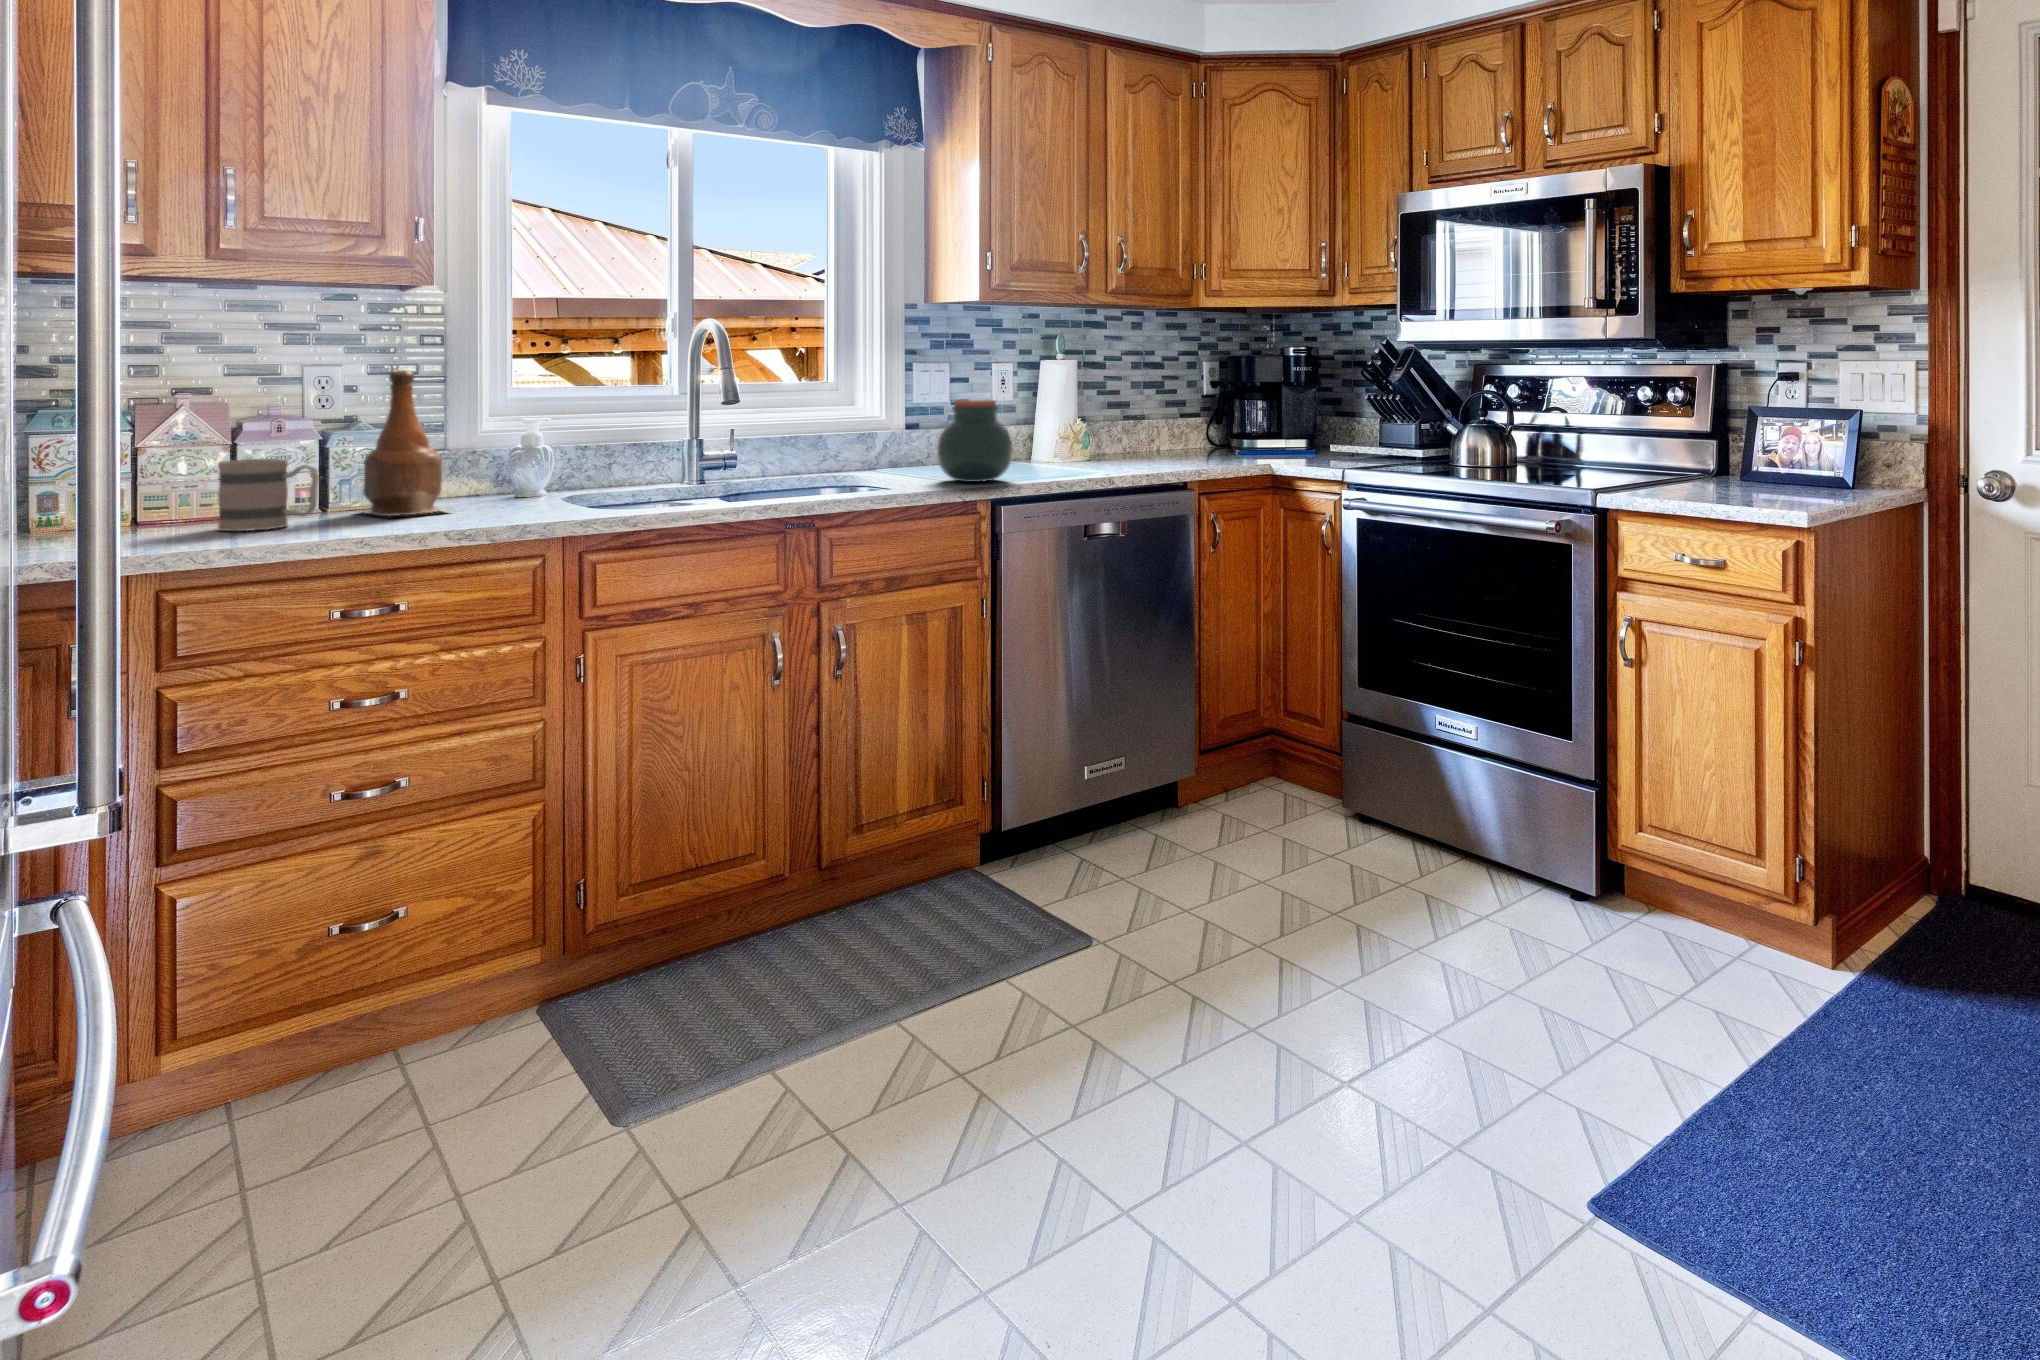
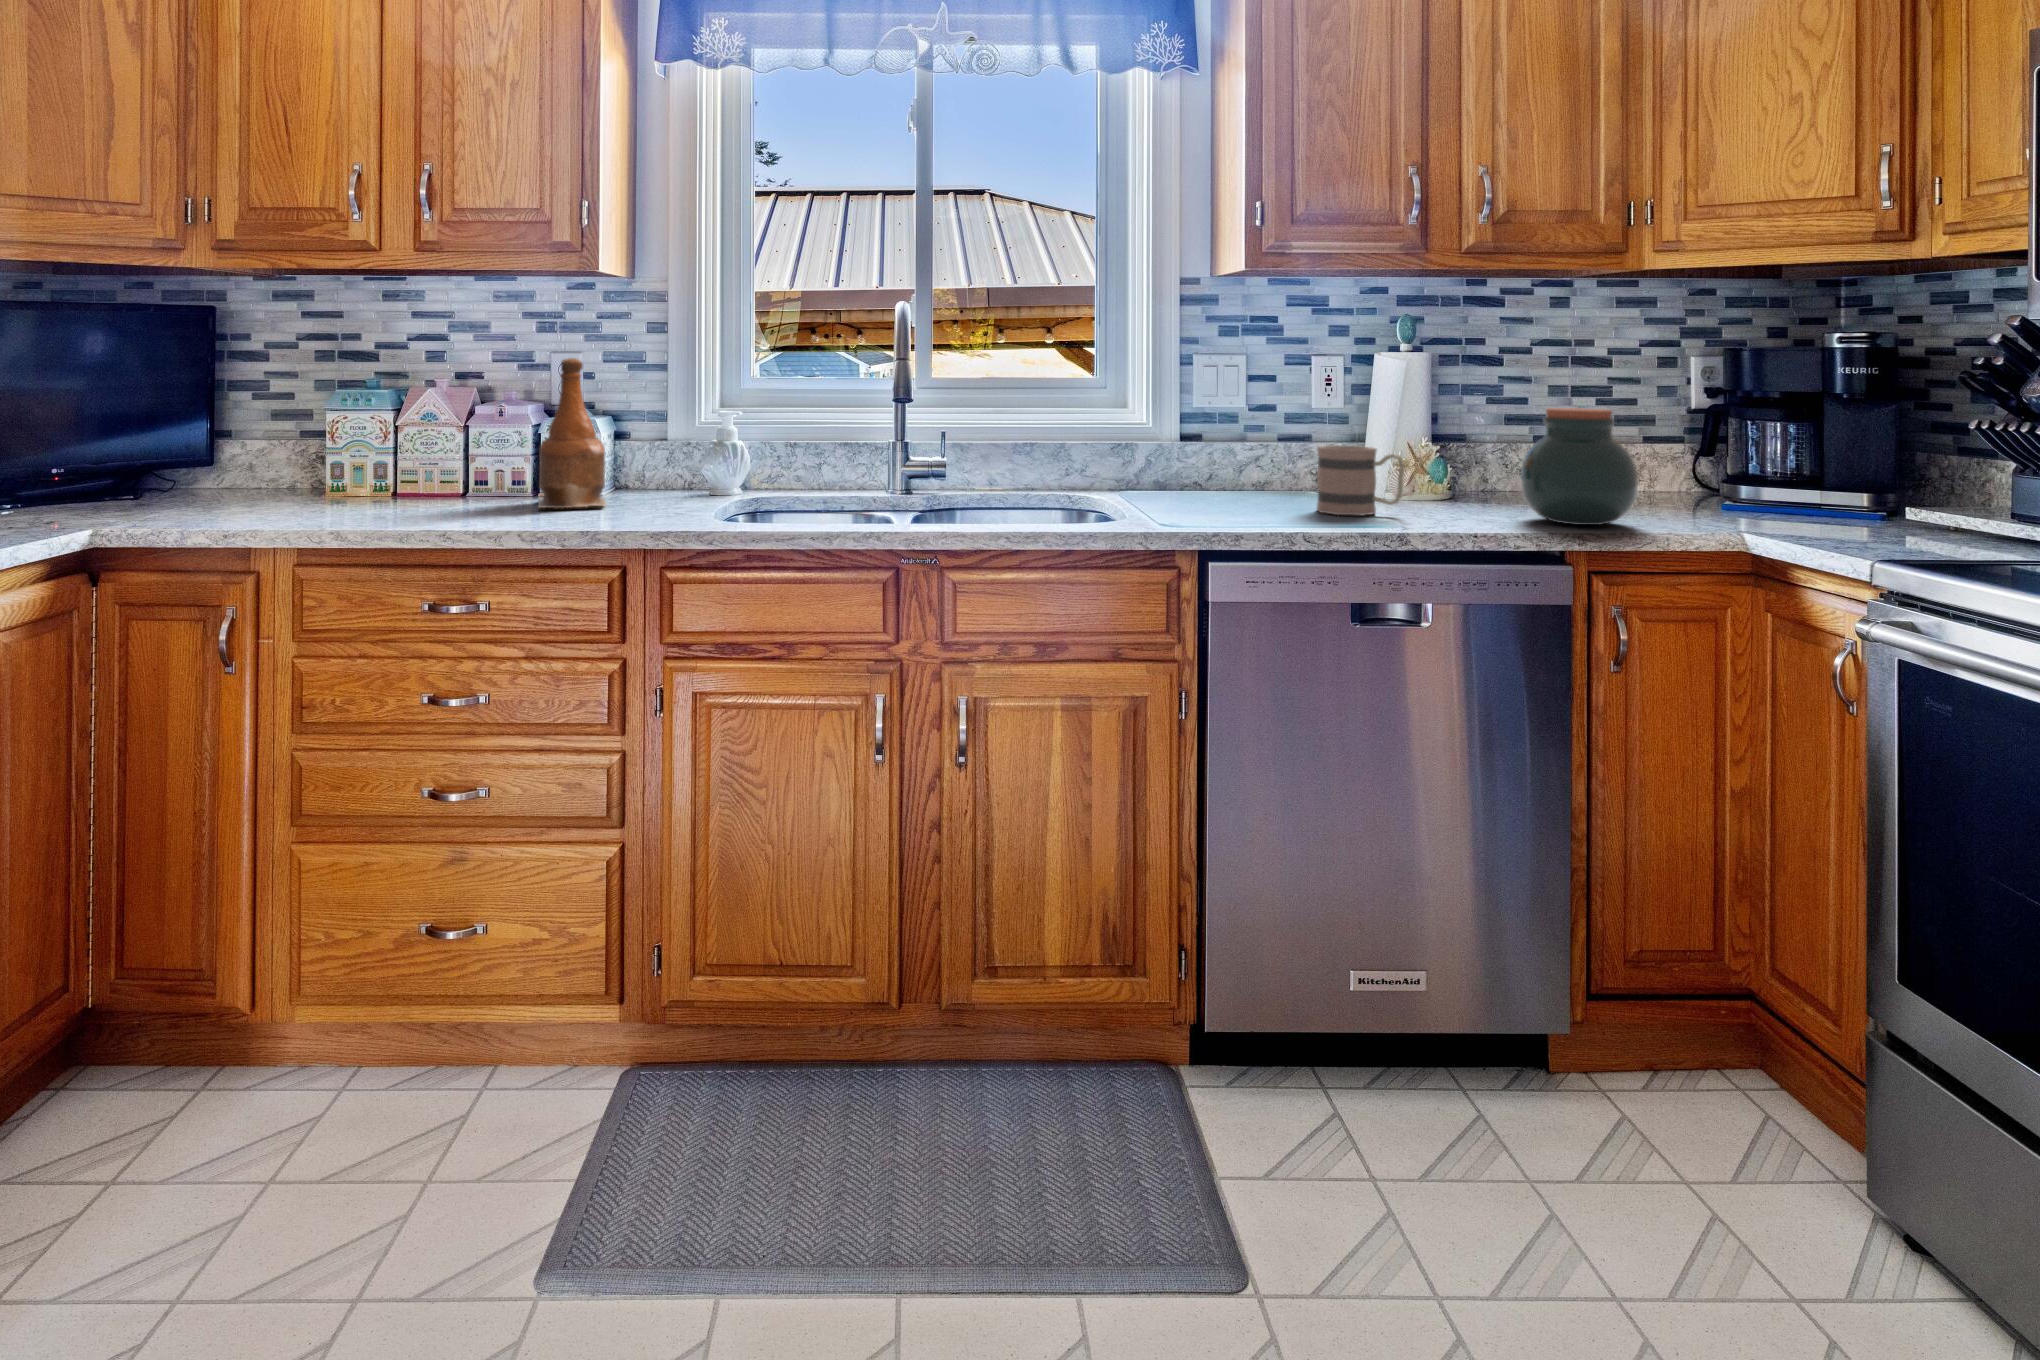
jar: present [937,400,1013,482] -> present [1521,408,1638,525]
mug: present [218,459,319,531] -> present [1317,445,1404,515]

